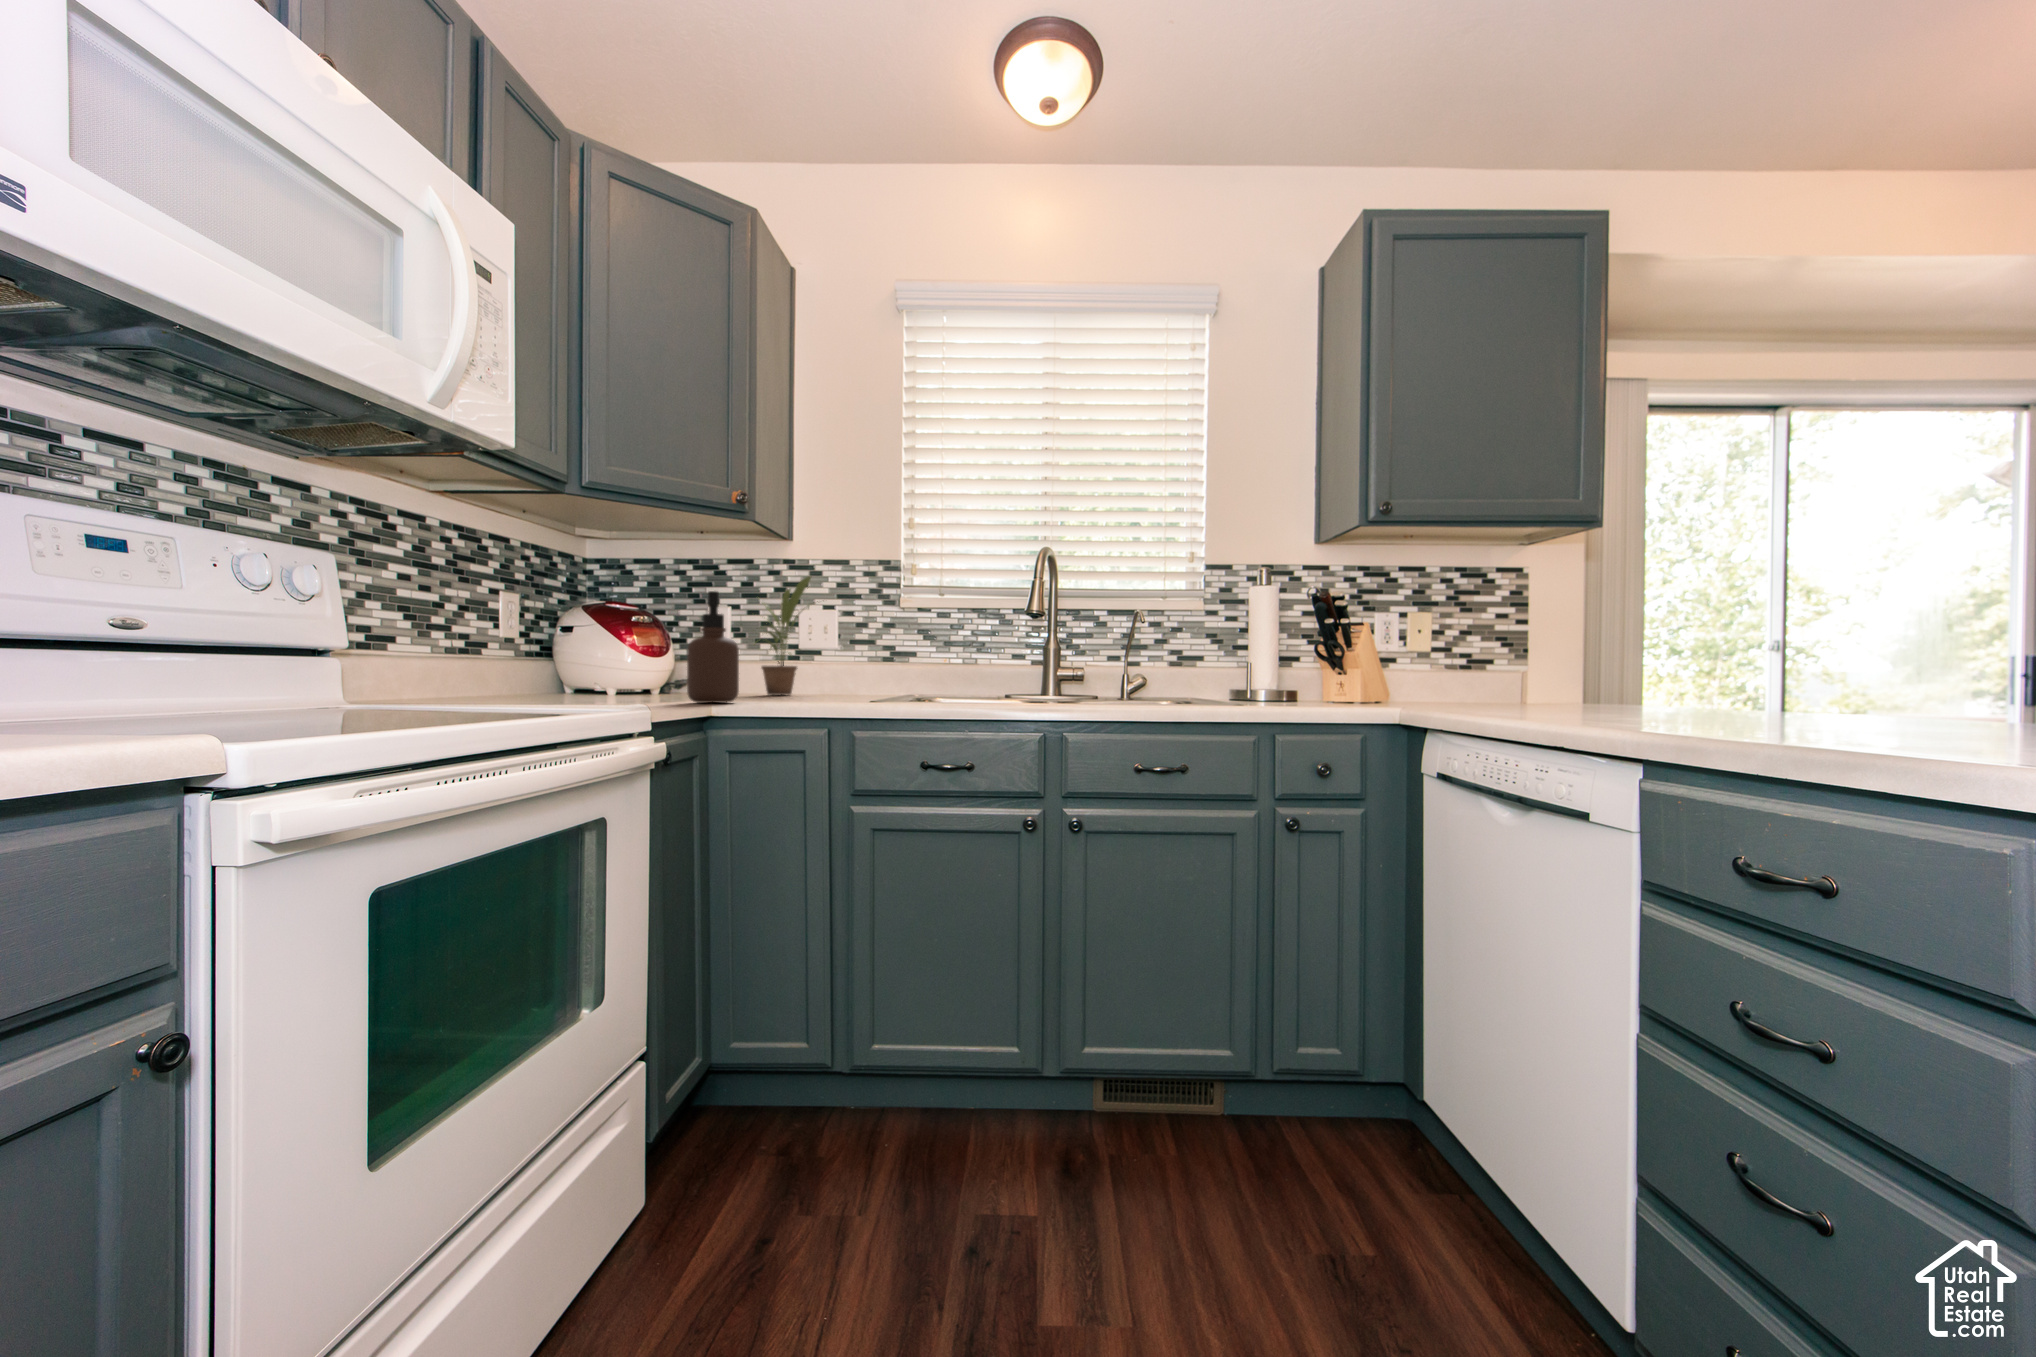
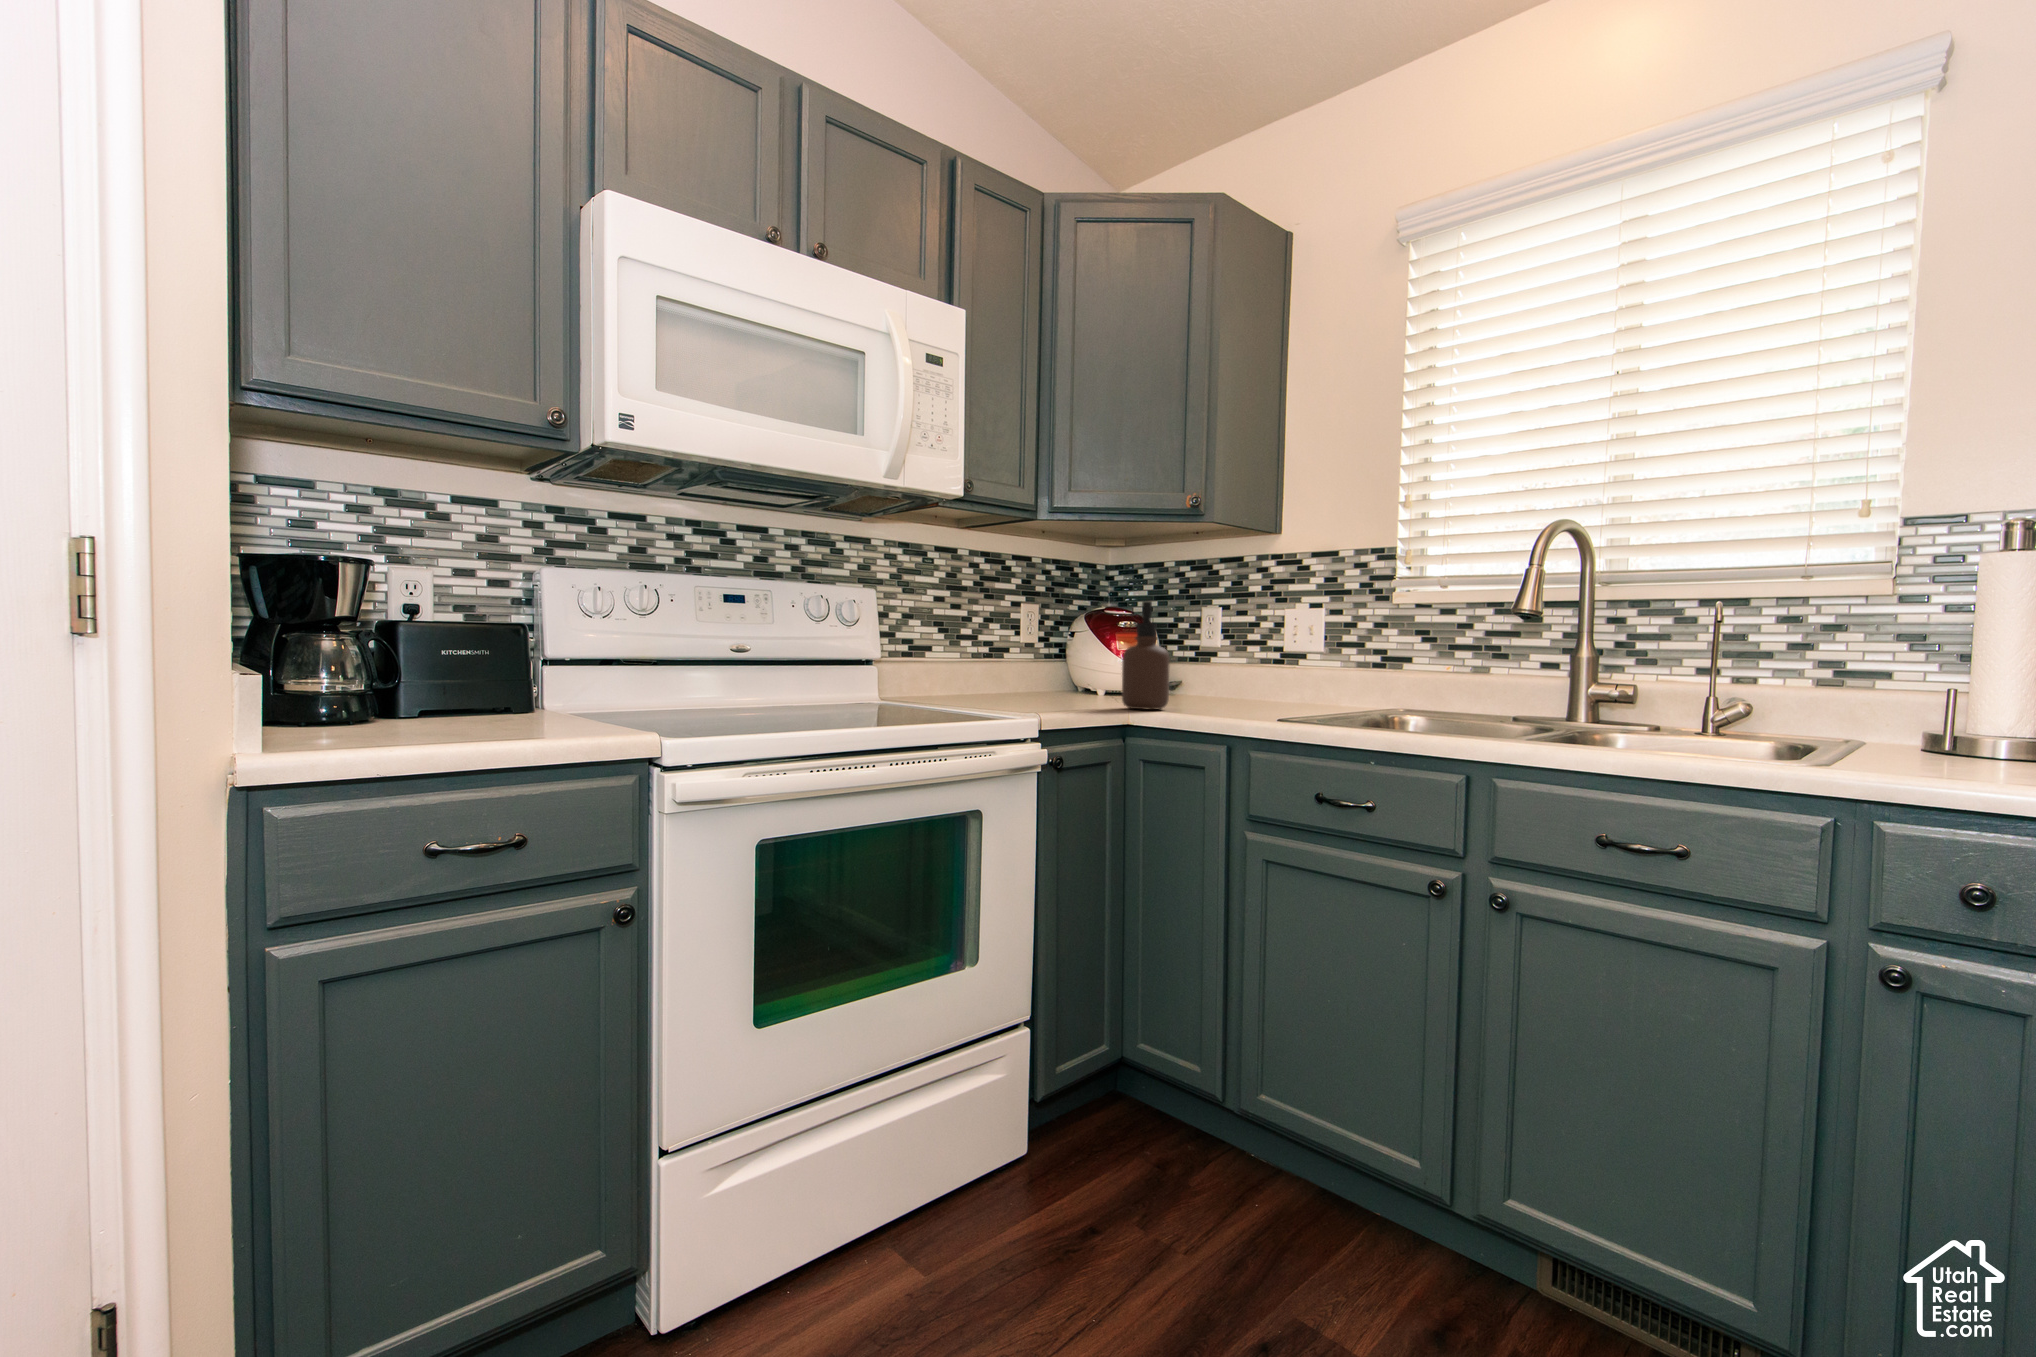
potted plant: present [753,576,811,695] -> none [1235,573,1316,701]

